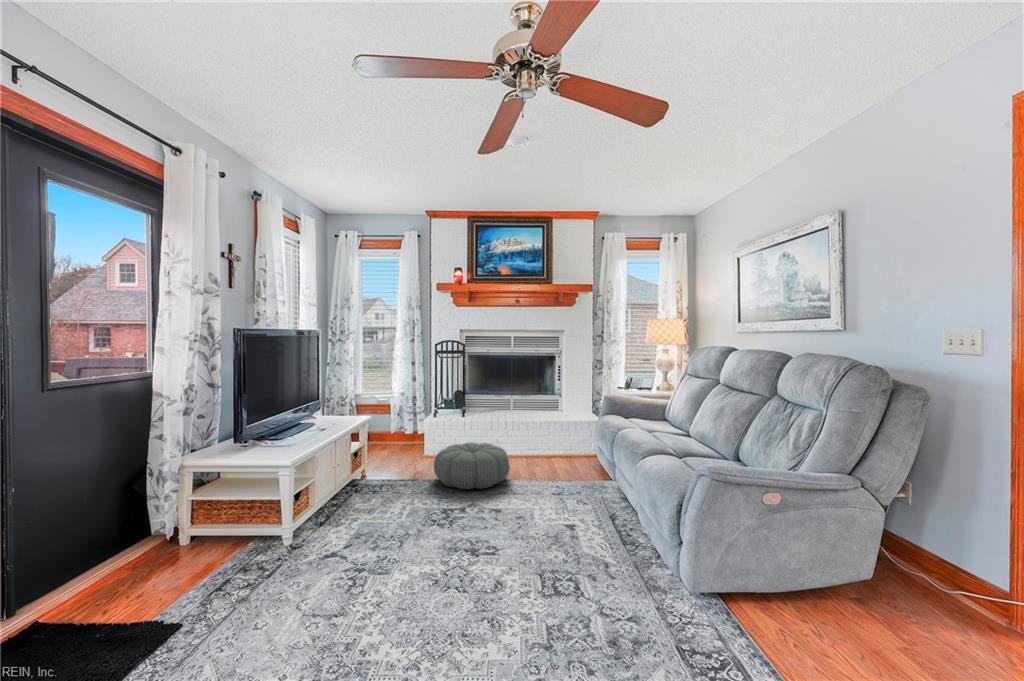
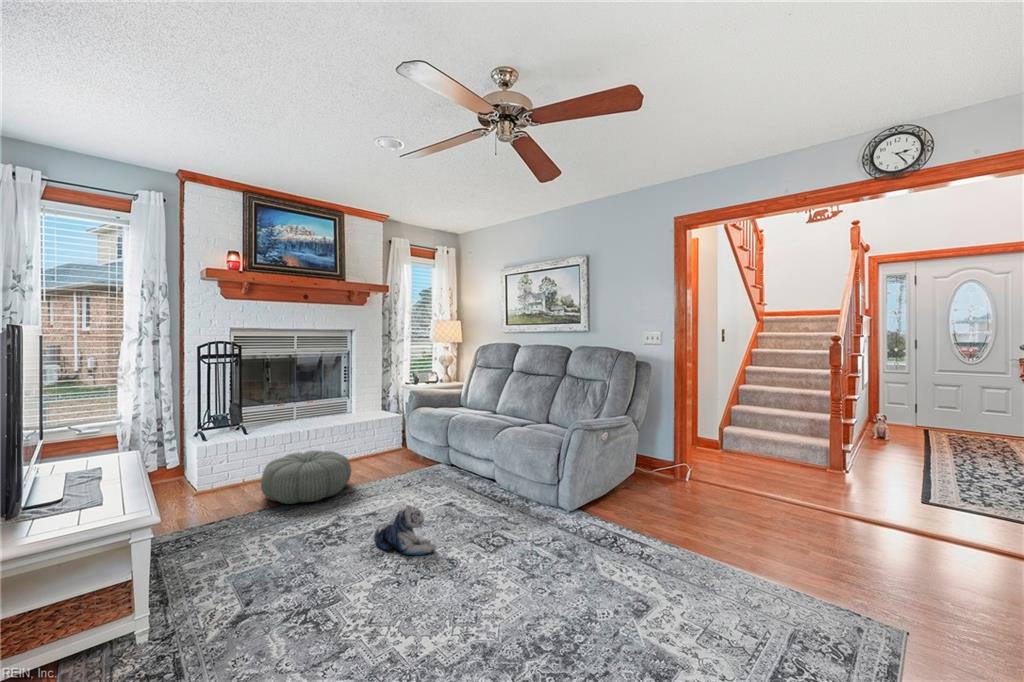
plush toy: none [457,513,498,572] -> present [374,506,436,556]

